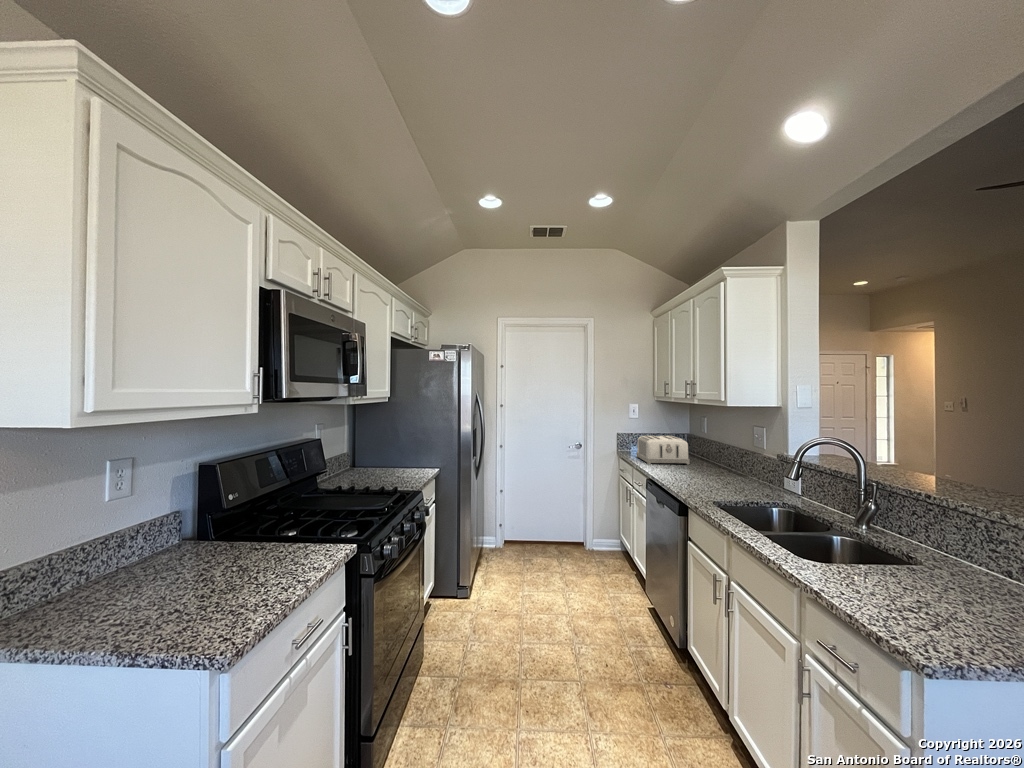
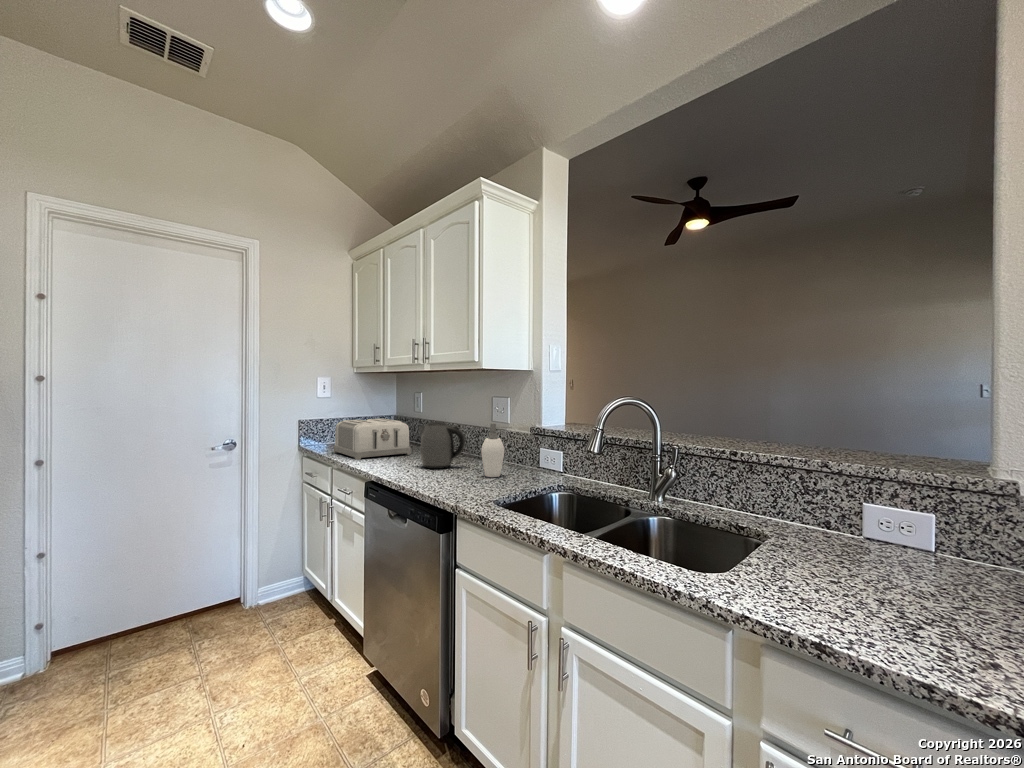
kettle: none [686,443,722,478] -> present [419,422,465,469]
soap dispenser: none [727,448,752,489] -> present [481,423,511,477]

